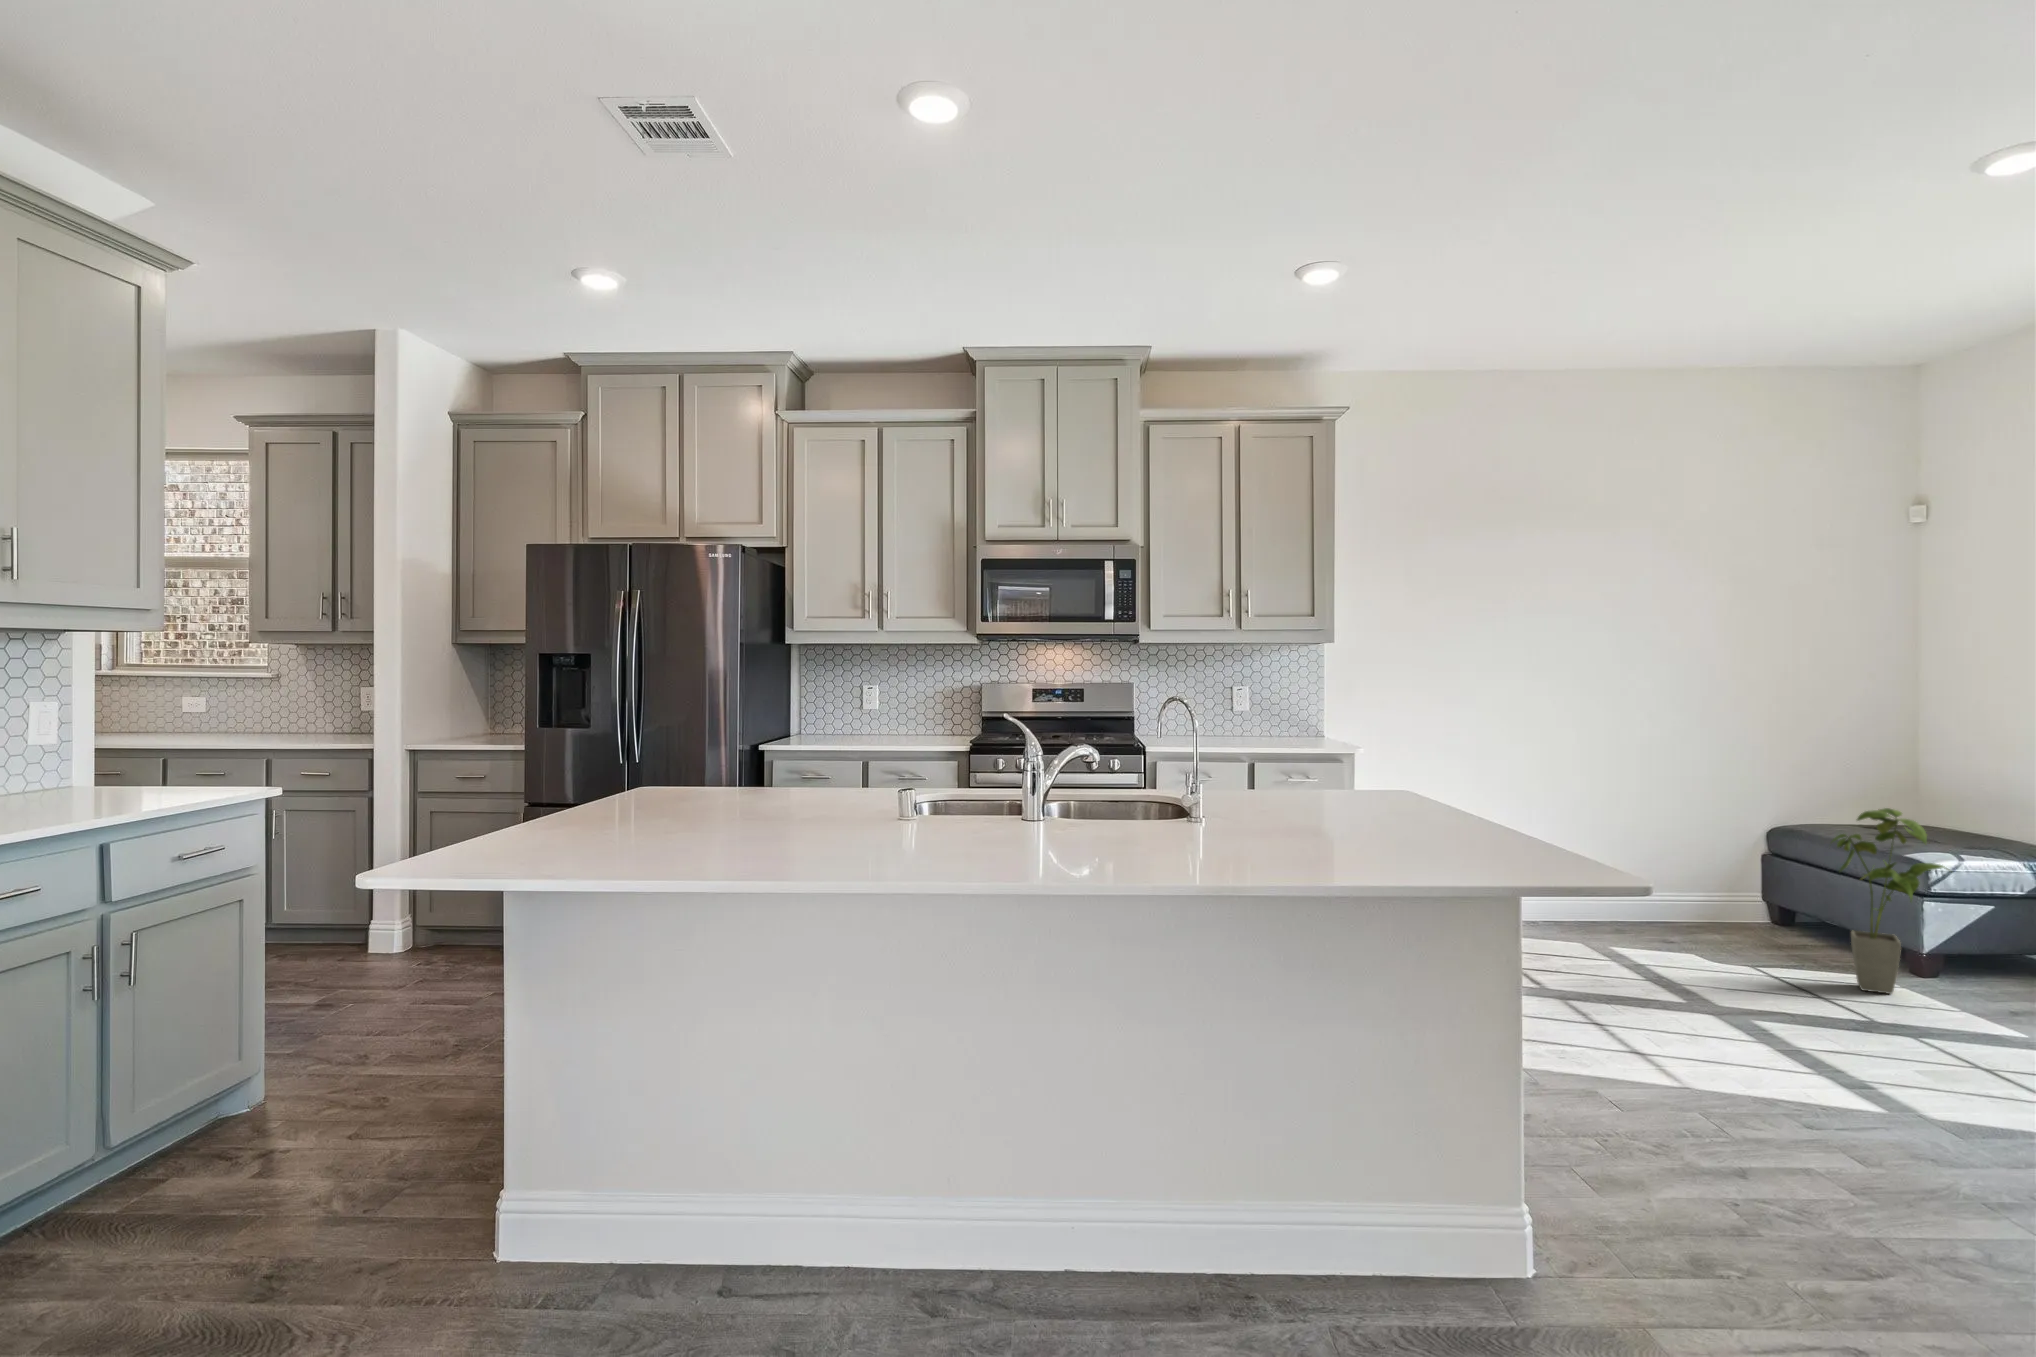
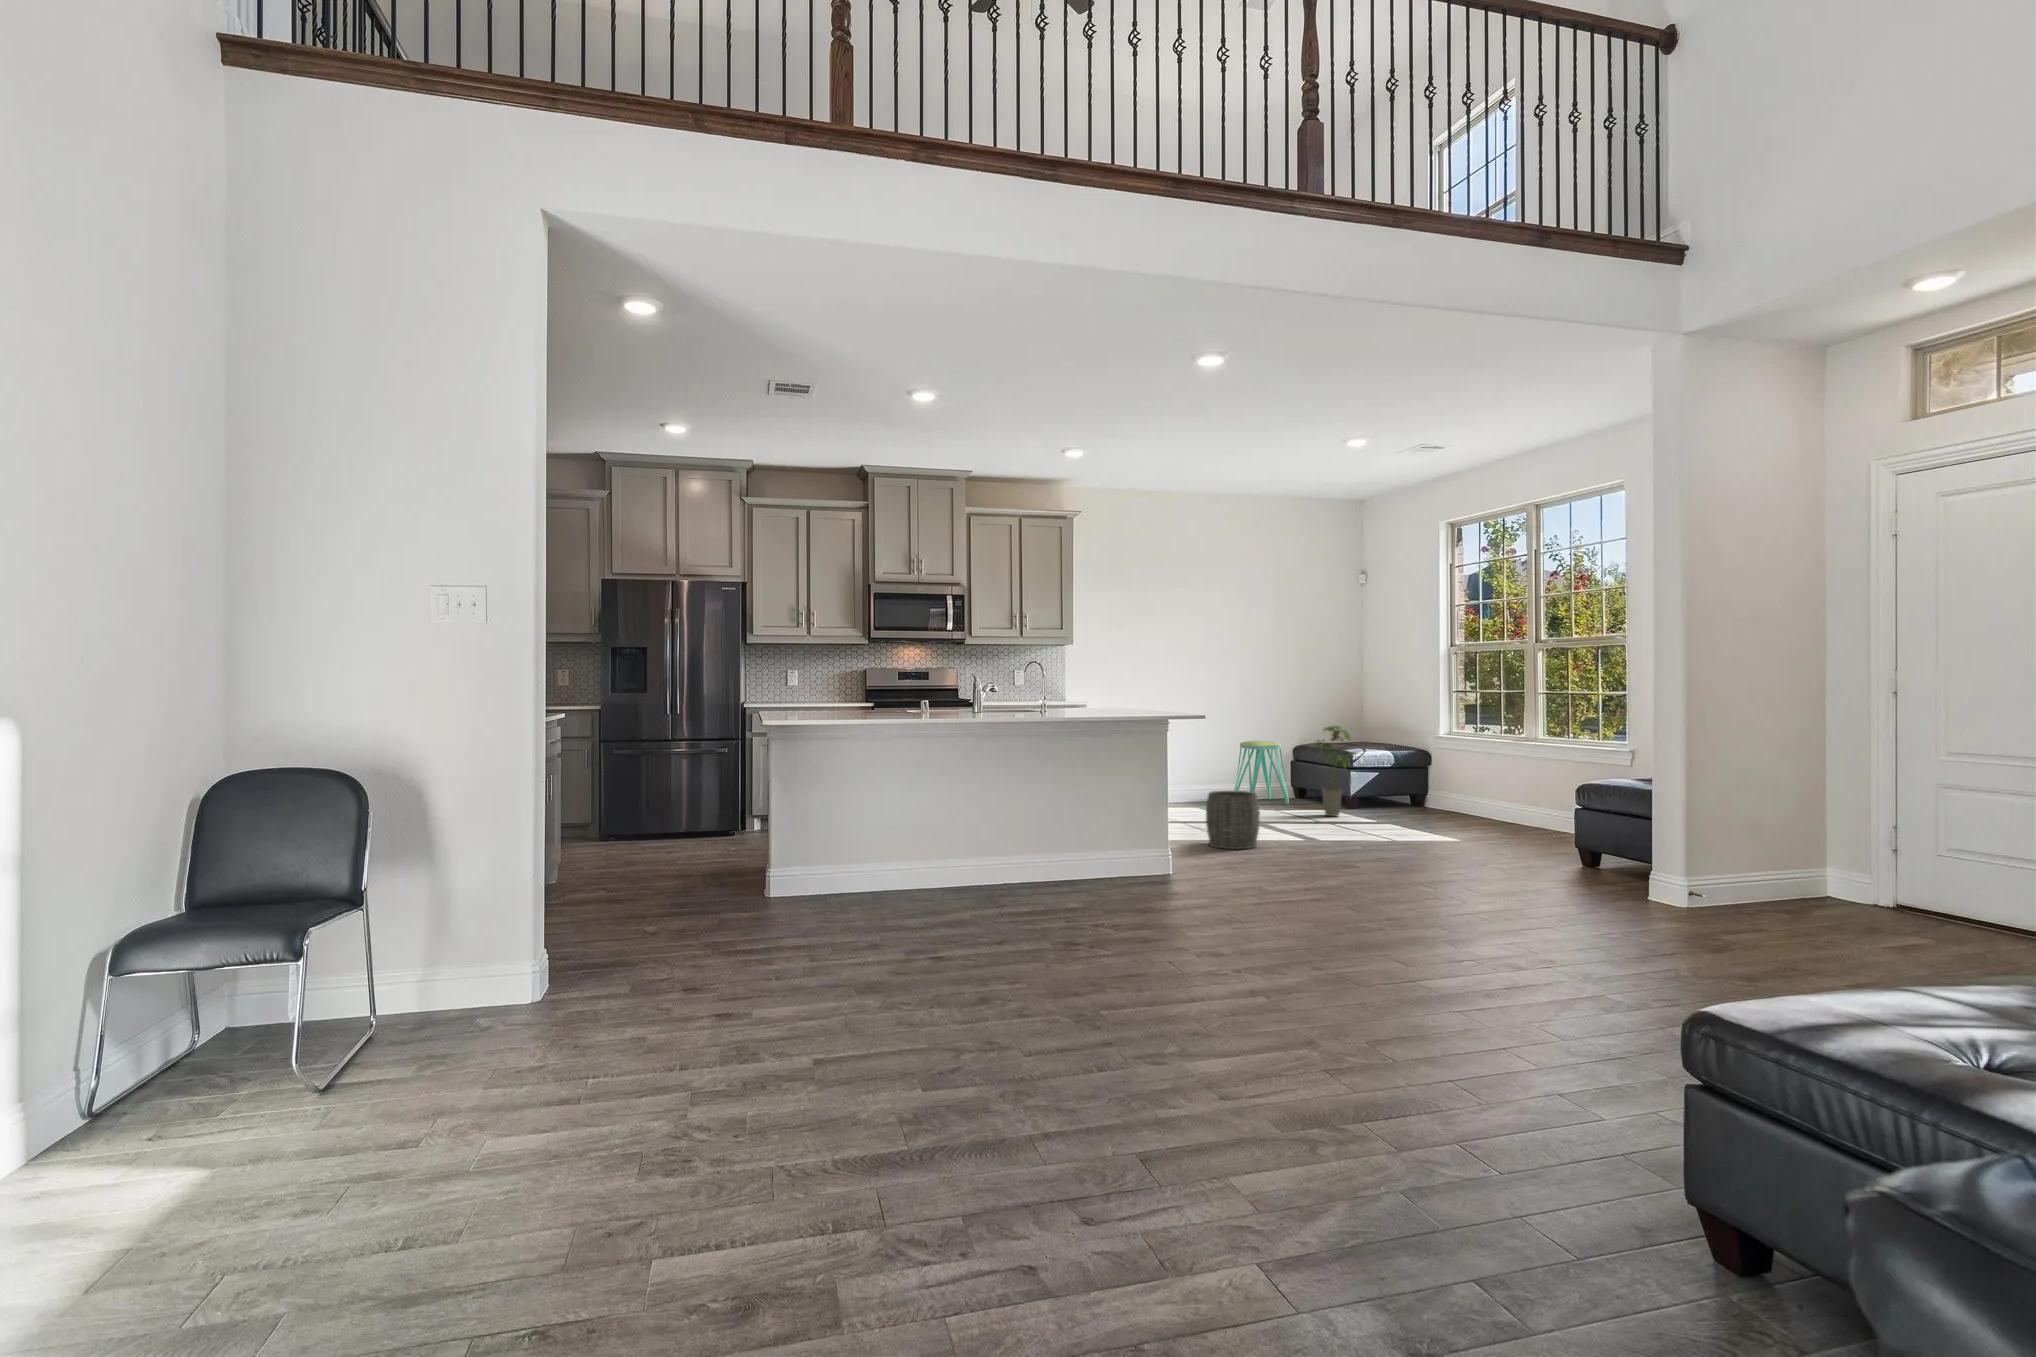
stool: none [1647,819,1765,942] -> present [1235,741,1289,804]
woven basket: none [1593,959,1725,1105] -> present [1206,791,1260,849]

